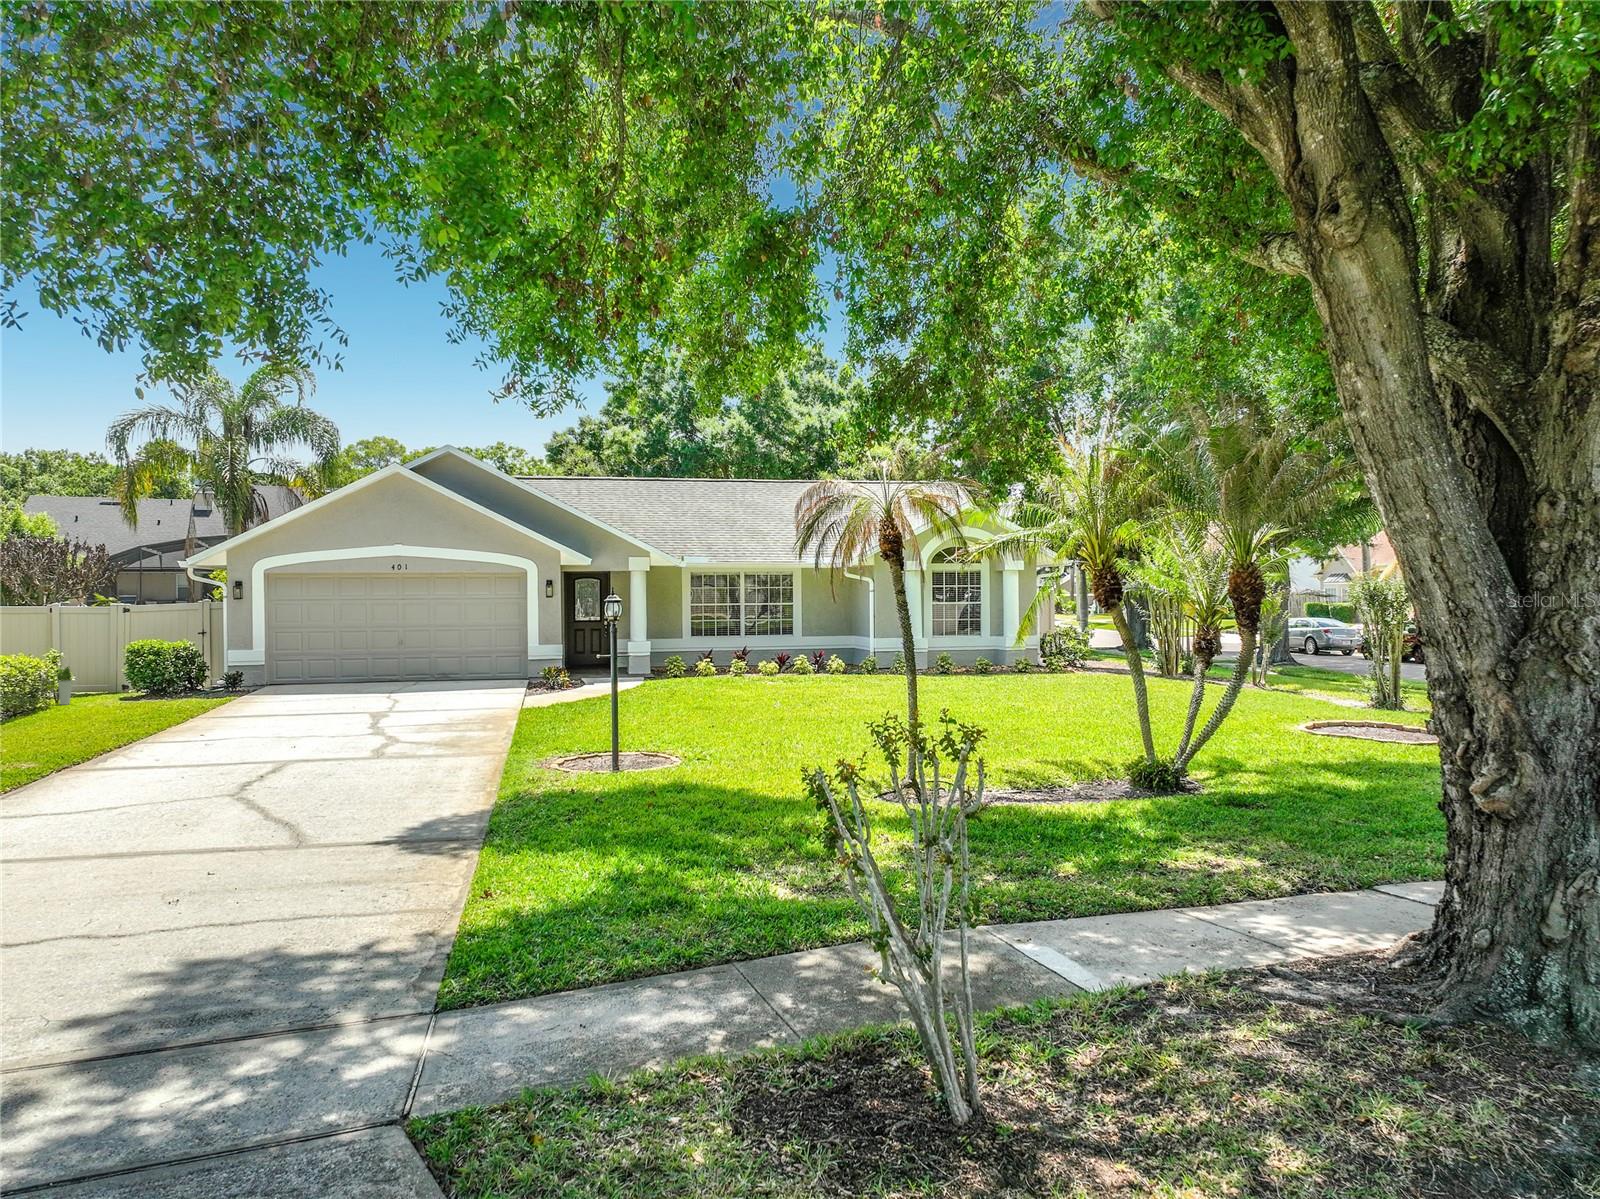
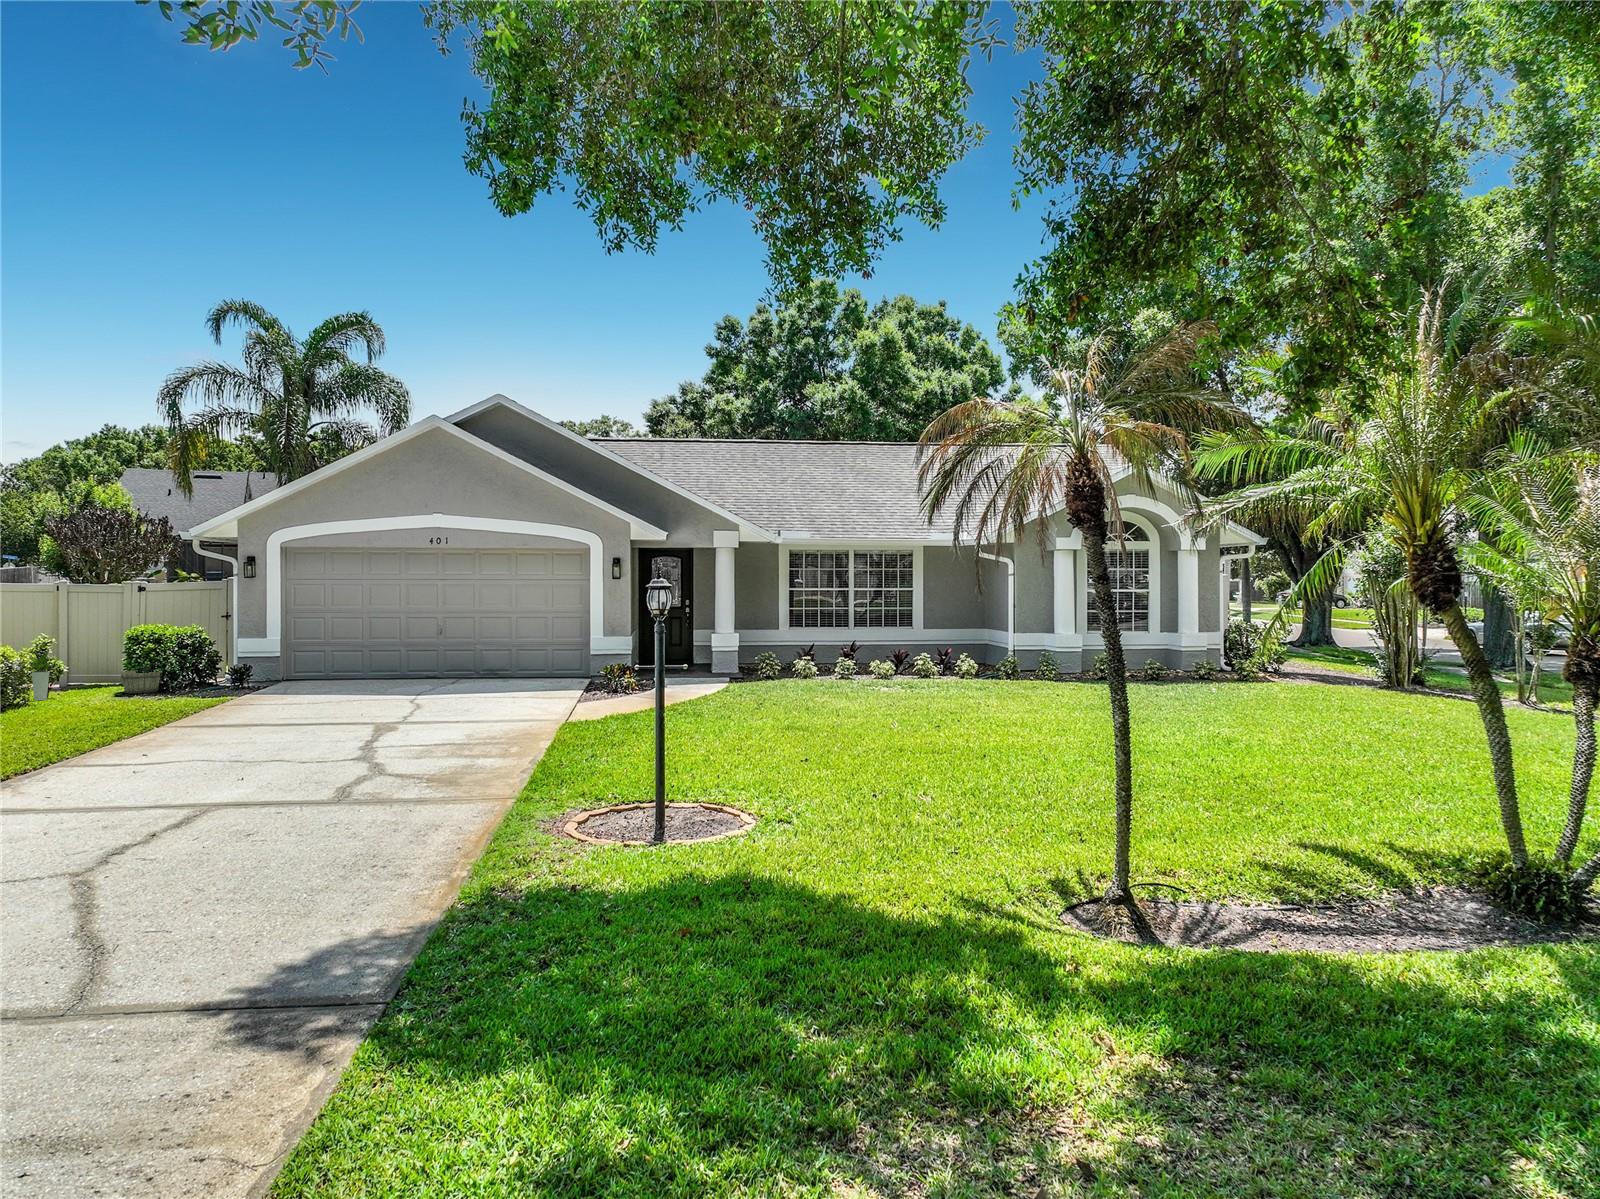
wooden bucket: none [128,674,162,698] -> present [121,664,161,693]

